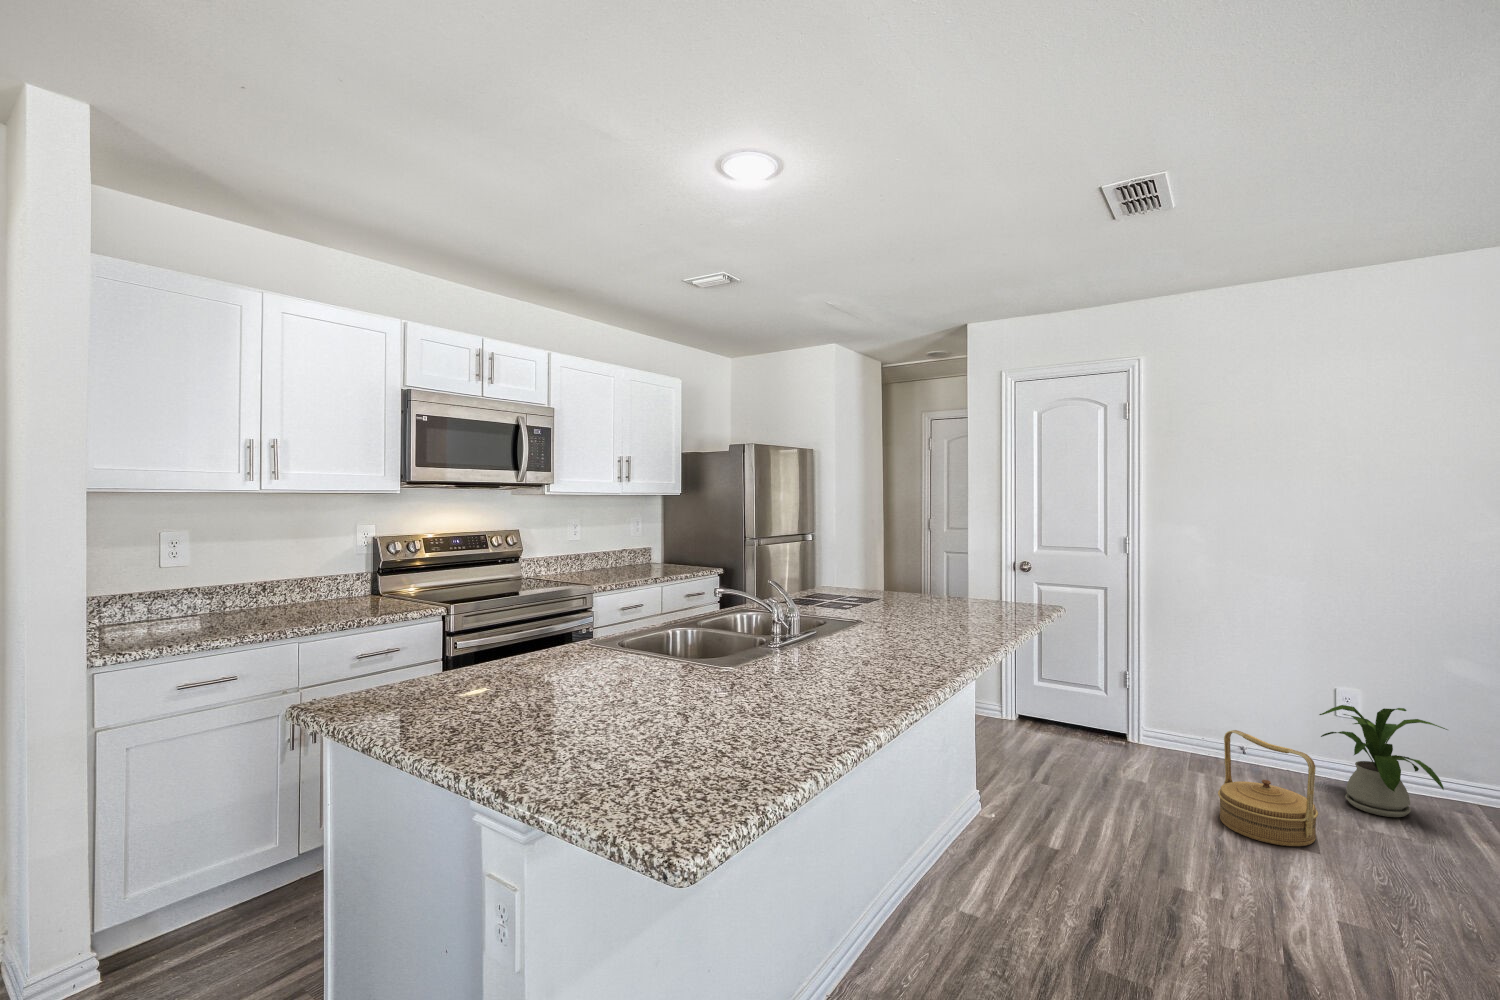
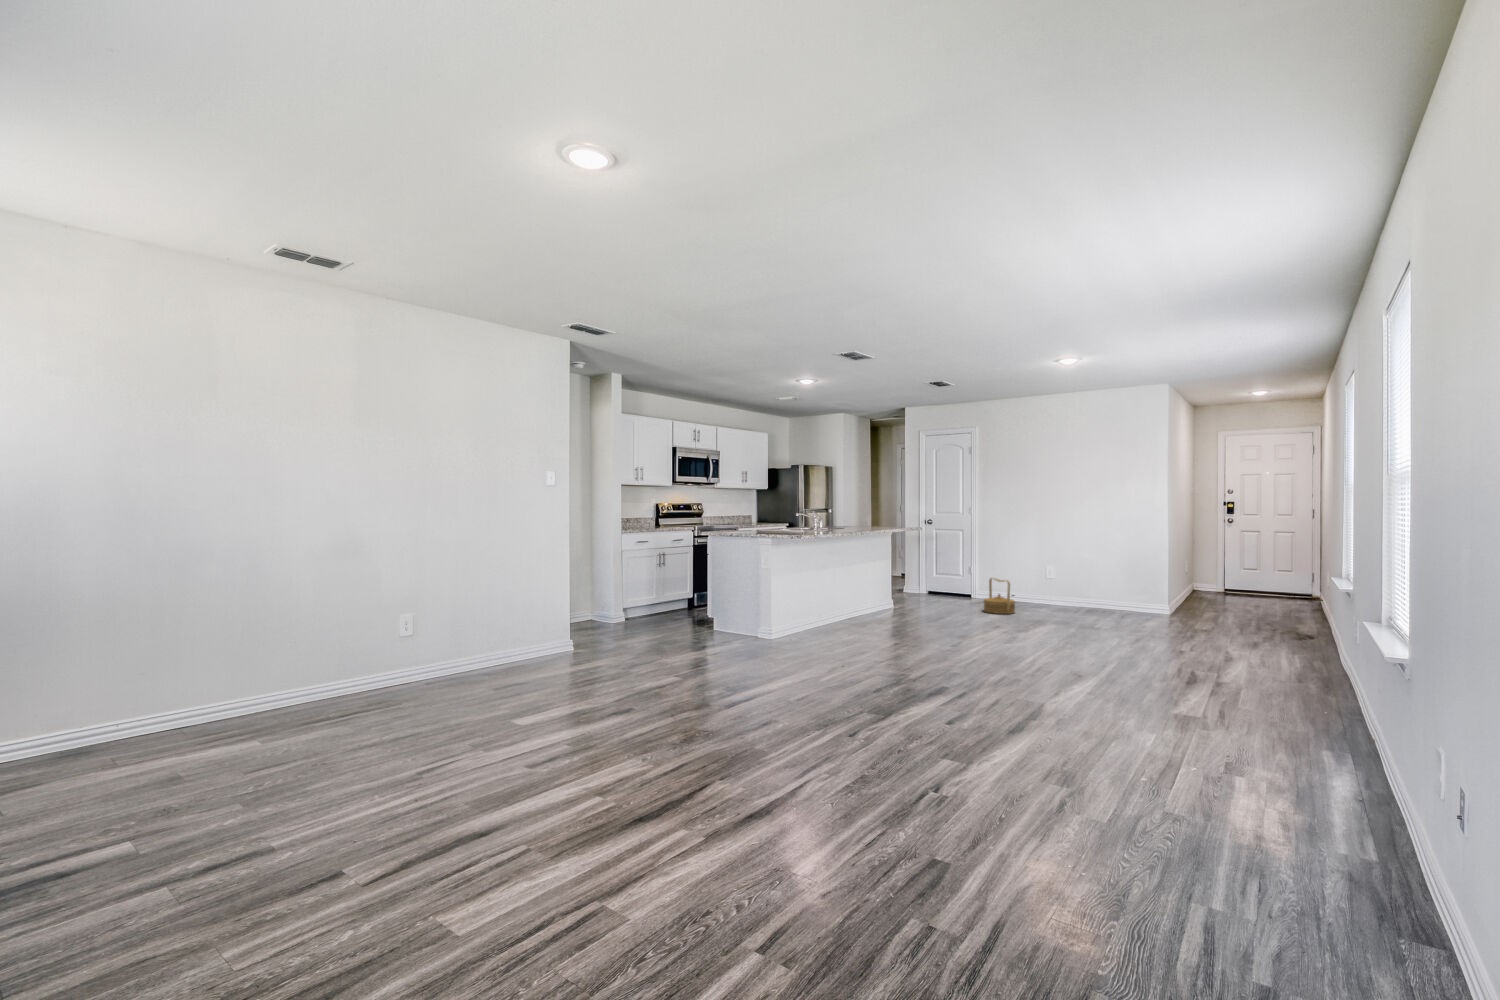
house plant: present [1319,705,1447,817] -> none [1032,568,1073,611]

